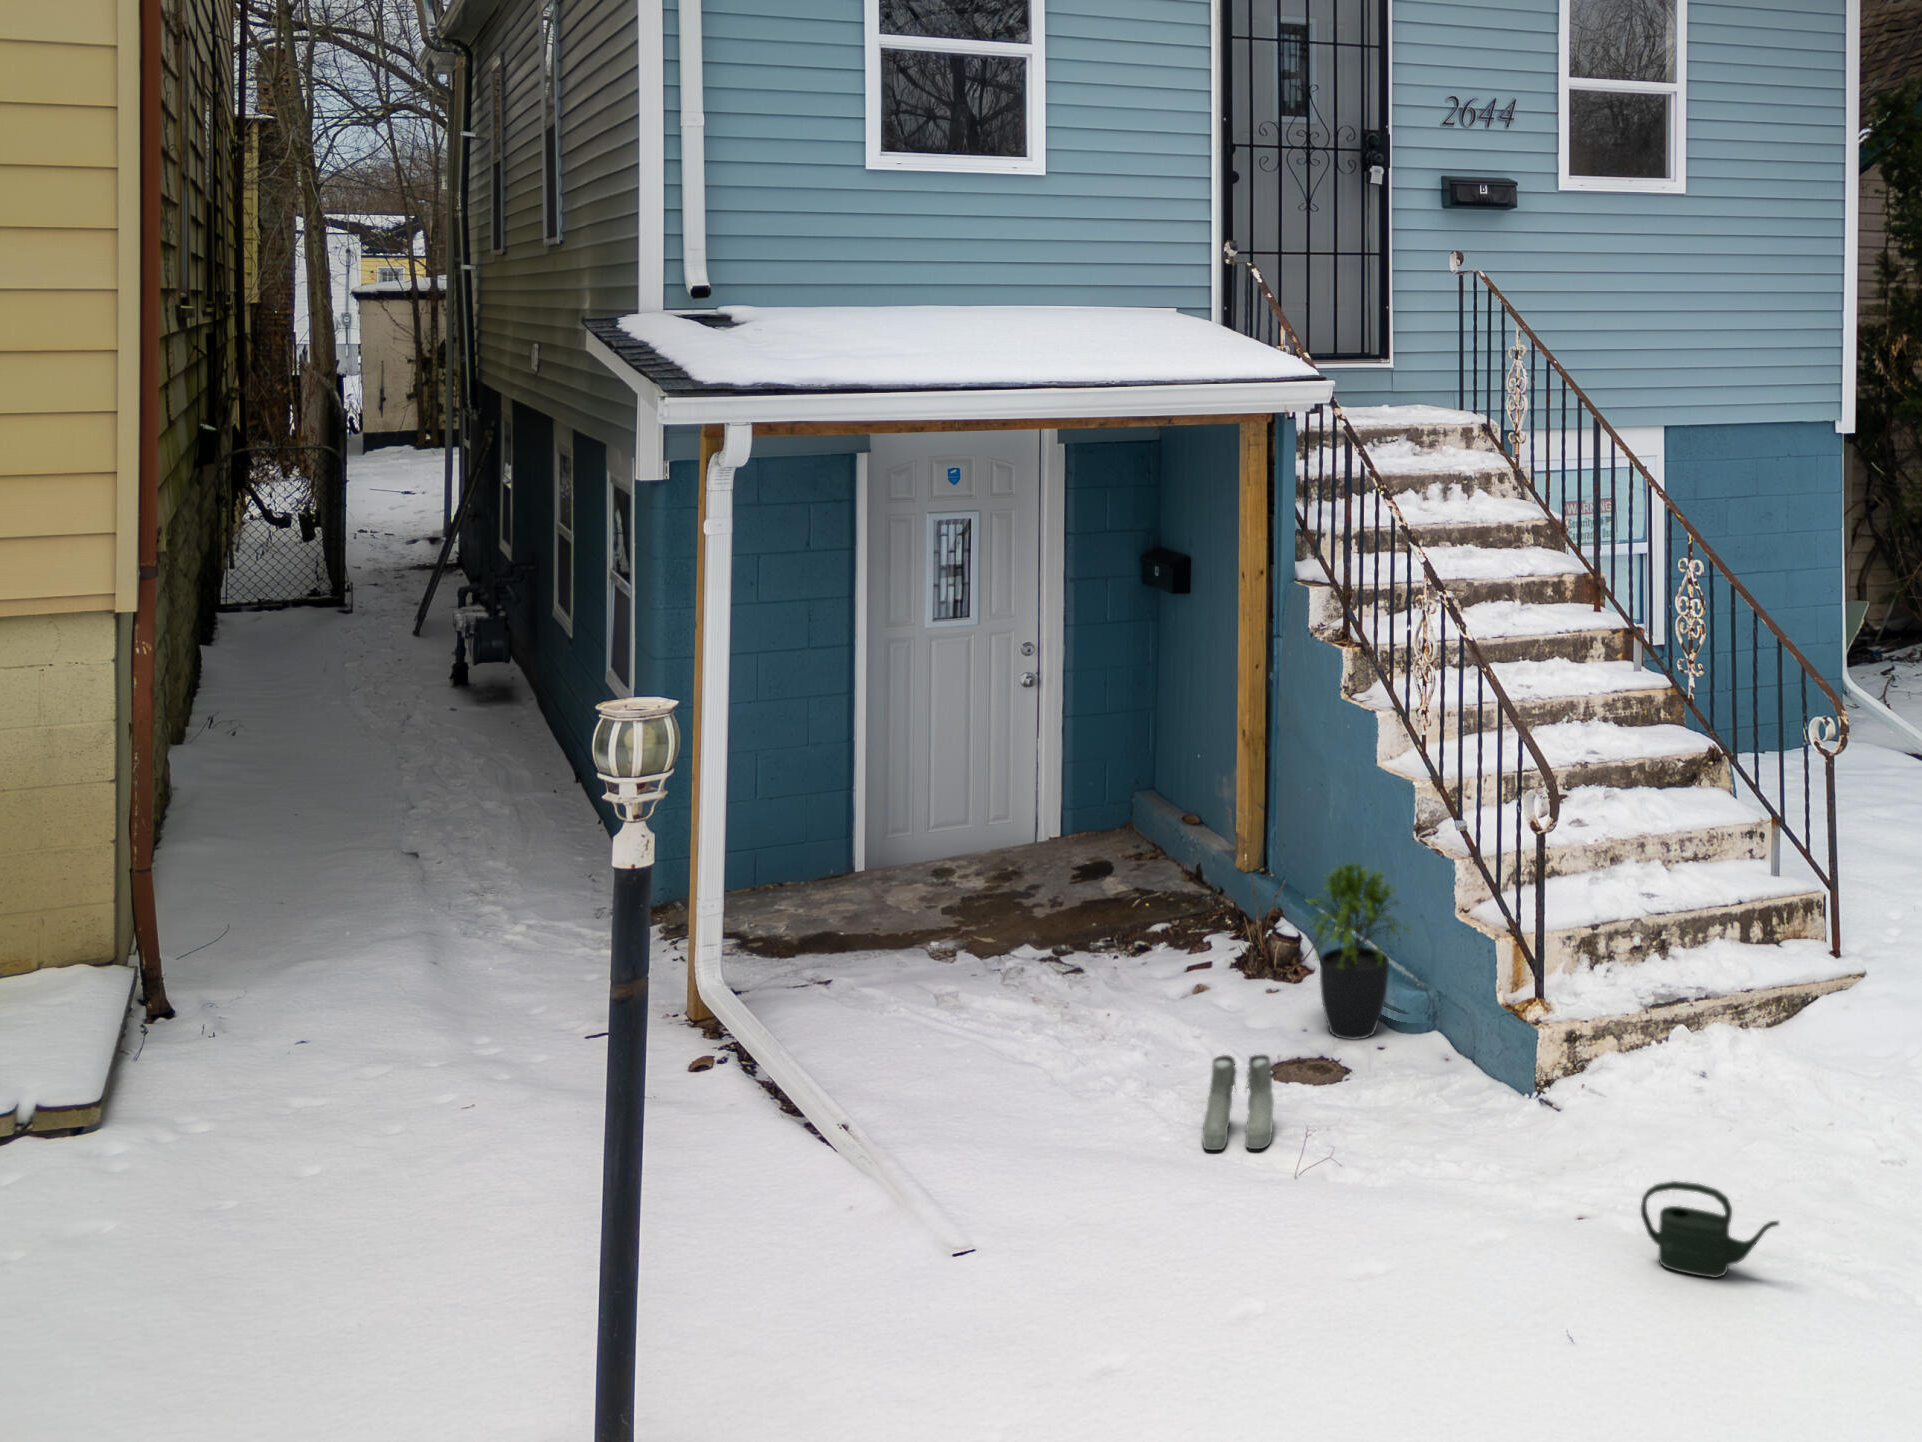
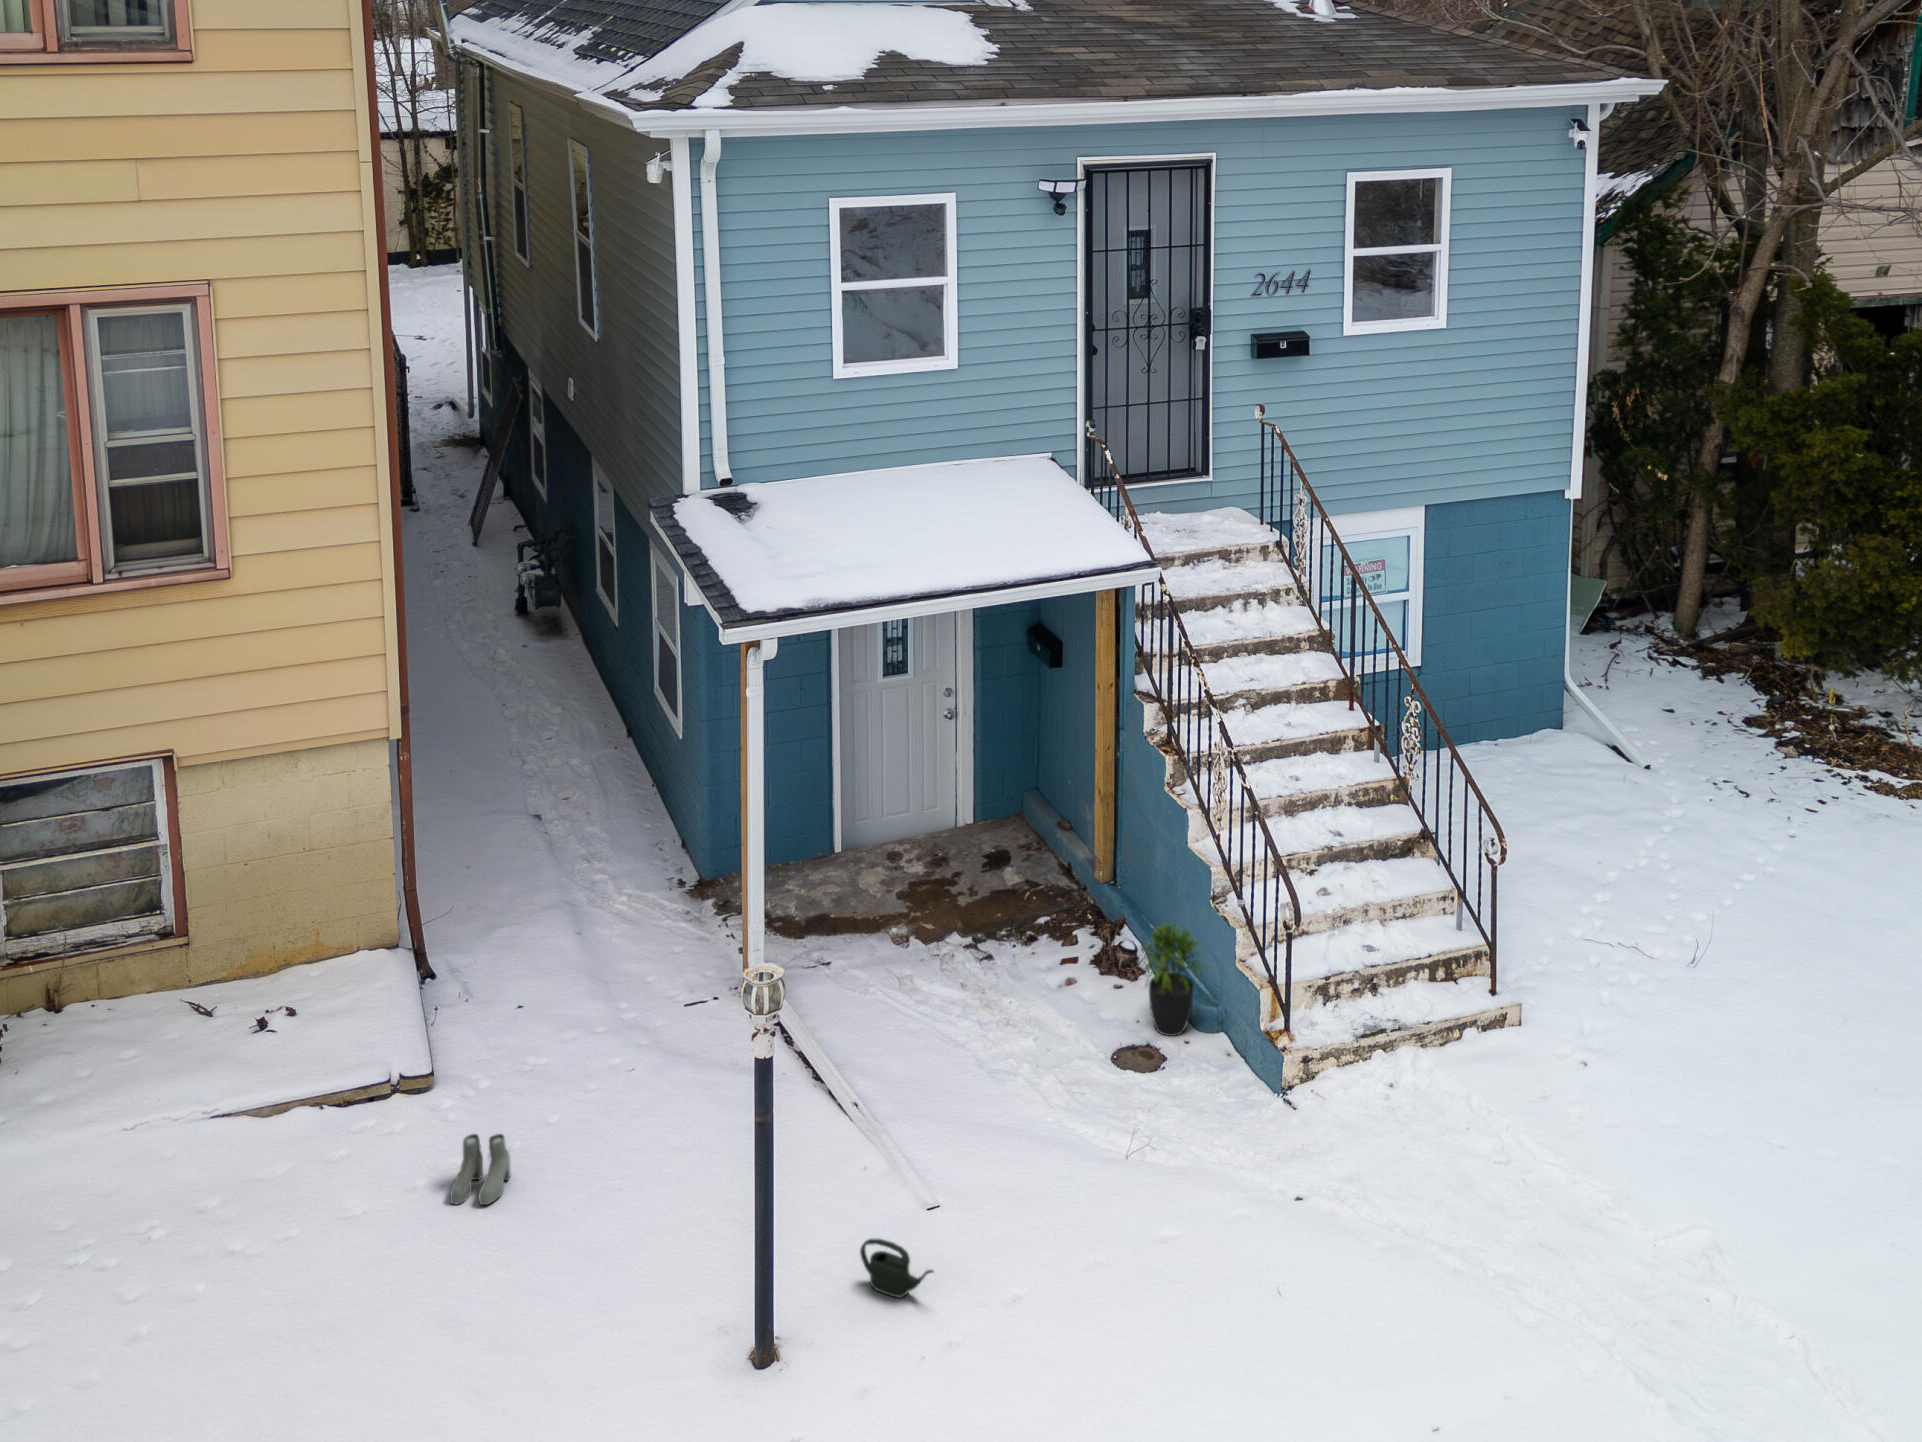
boots: present [1203,1055,1274,1150] -> present [450,1134,510,1205]
watering can: present [1641,1181,1779,1278] -> present [860,1238,933,1298]

